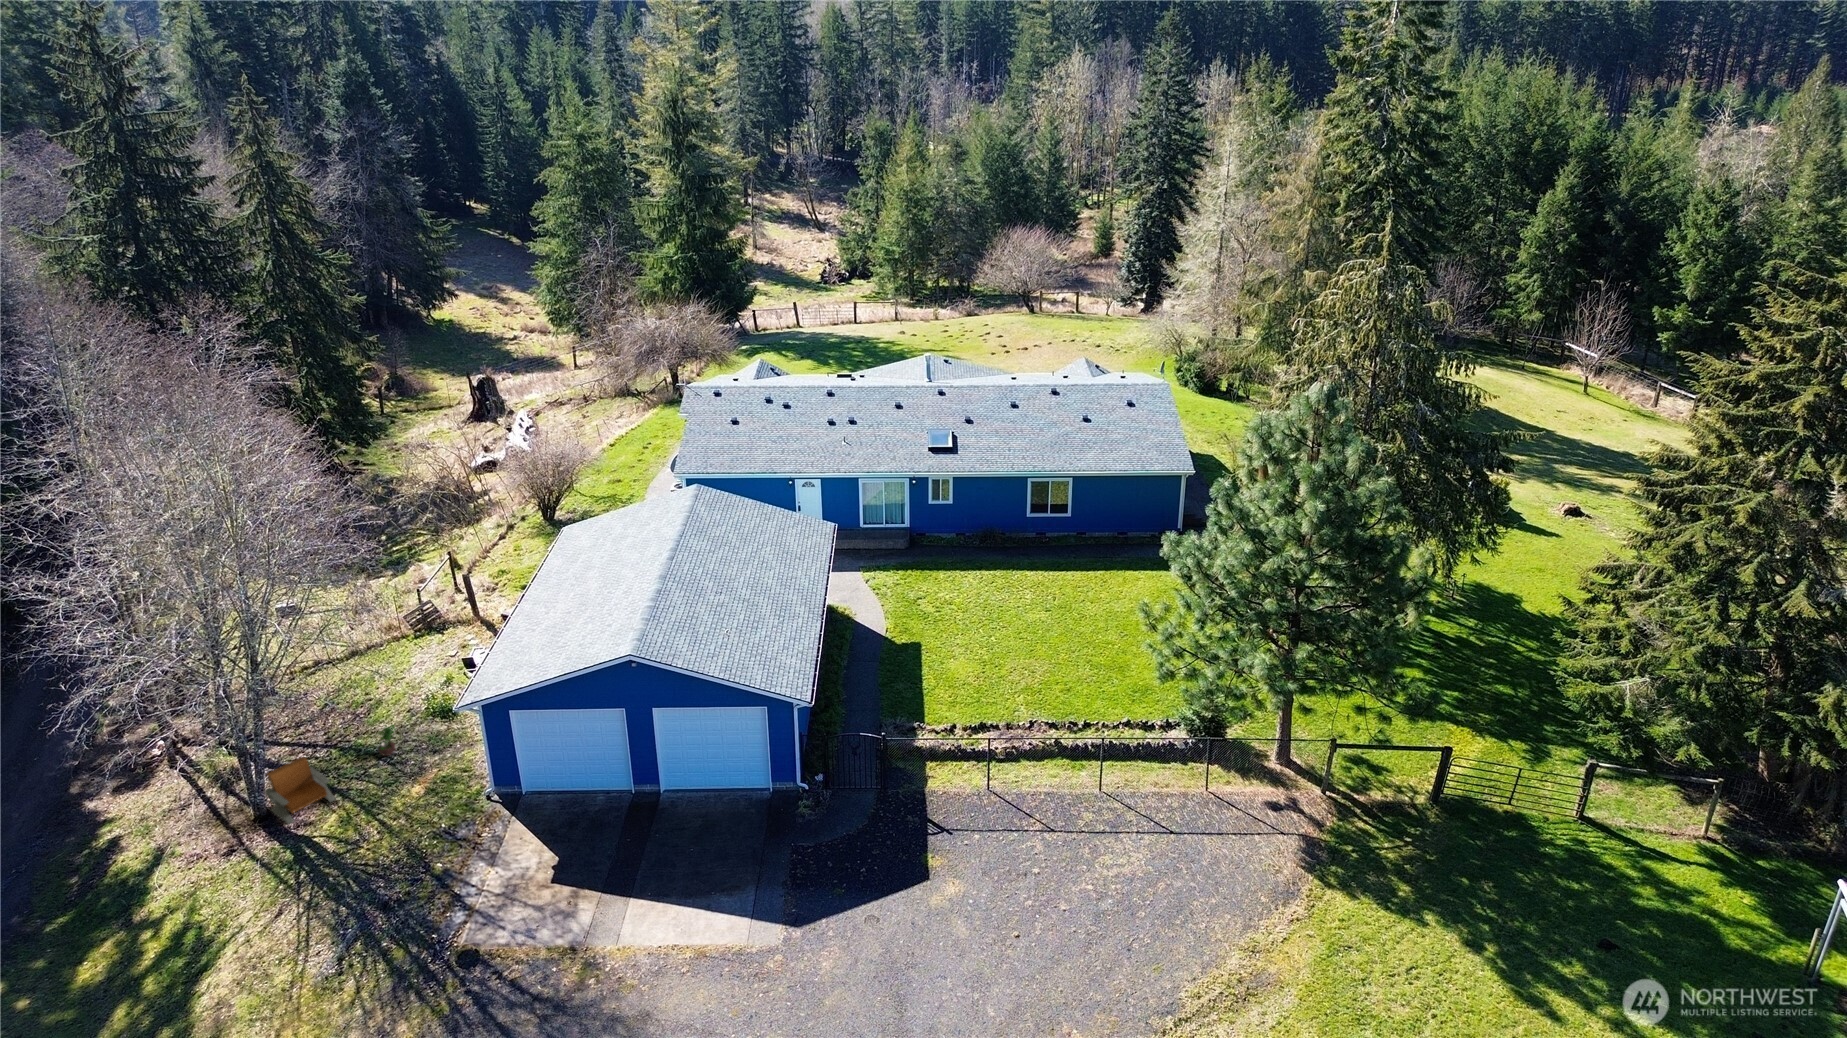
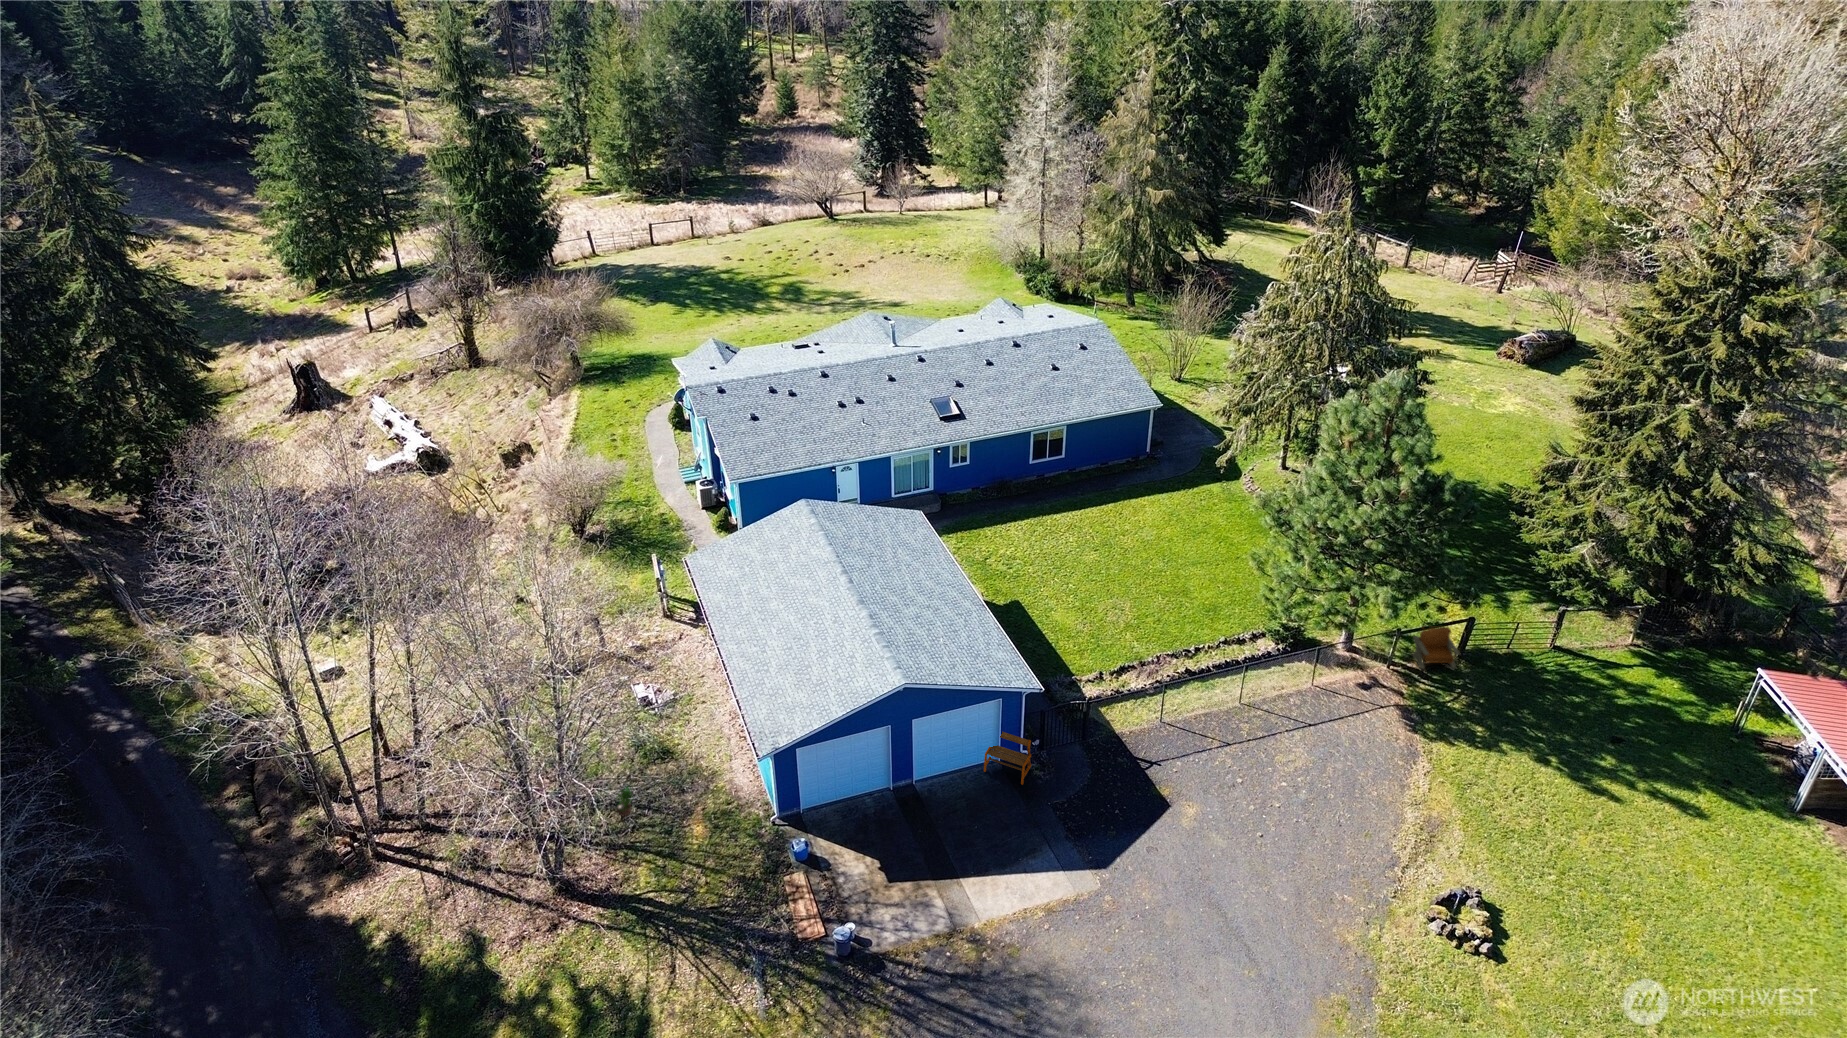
bench: none [757,748,809,818] -> present [984,732,1031,785]
lounge chair: present [265,757,335,824] -> present [1412,627,1460,669]

